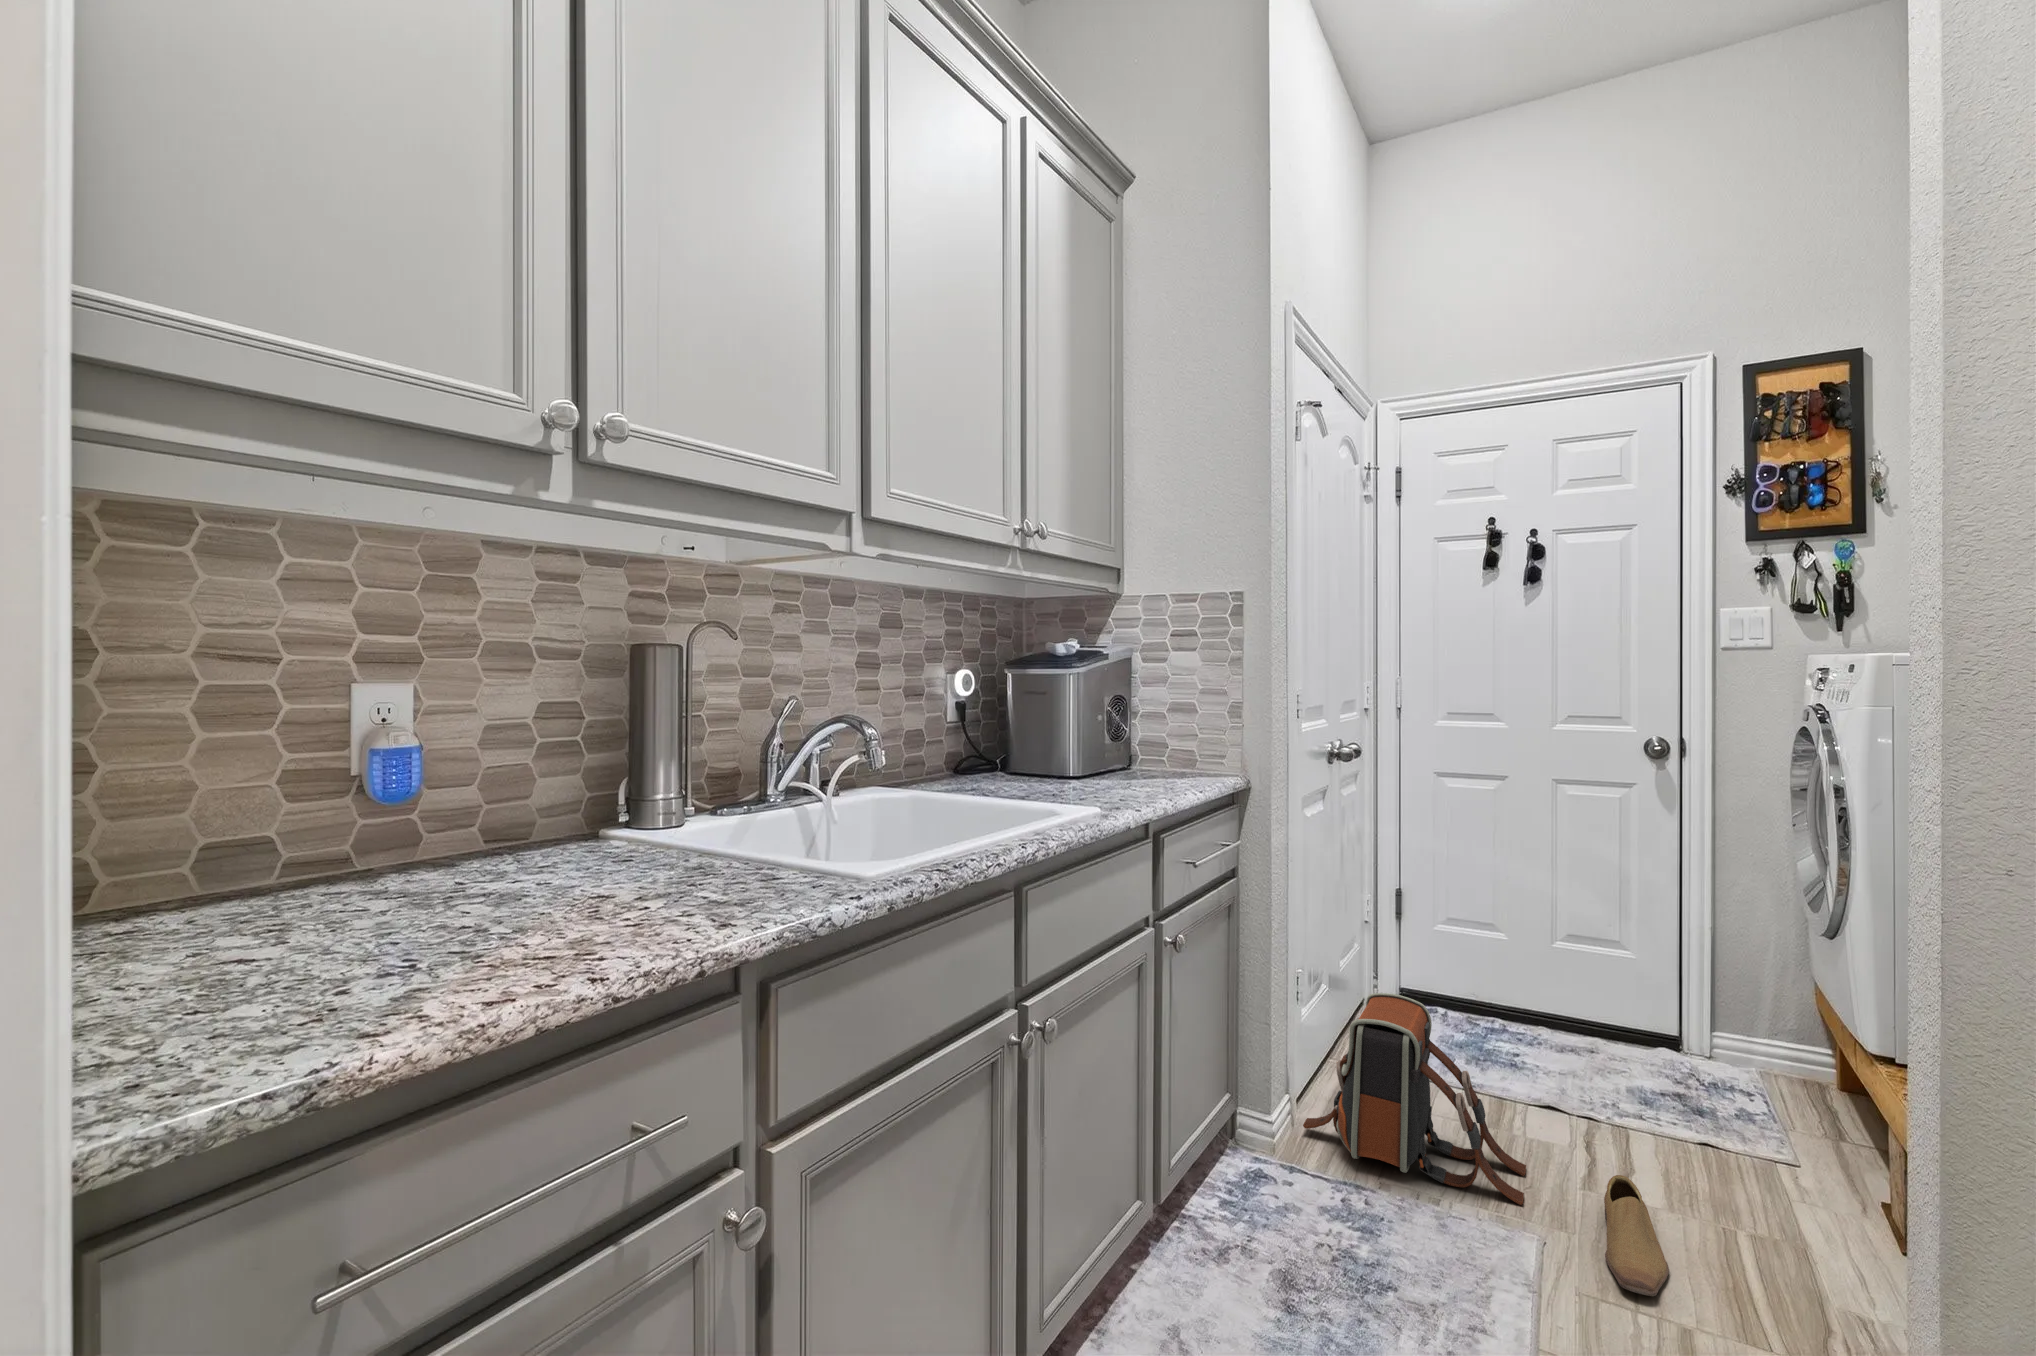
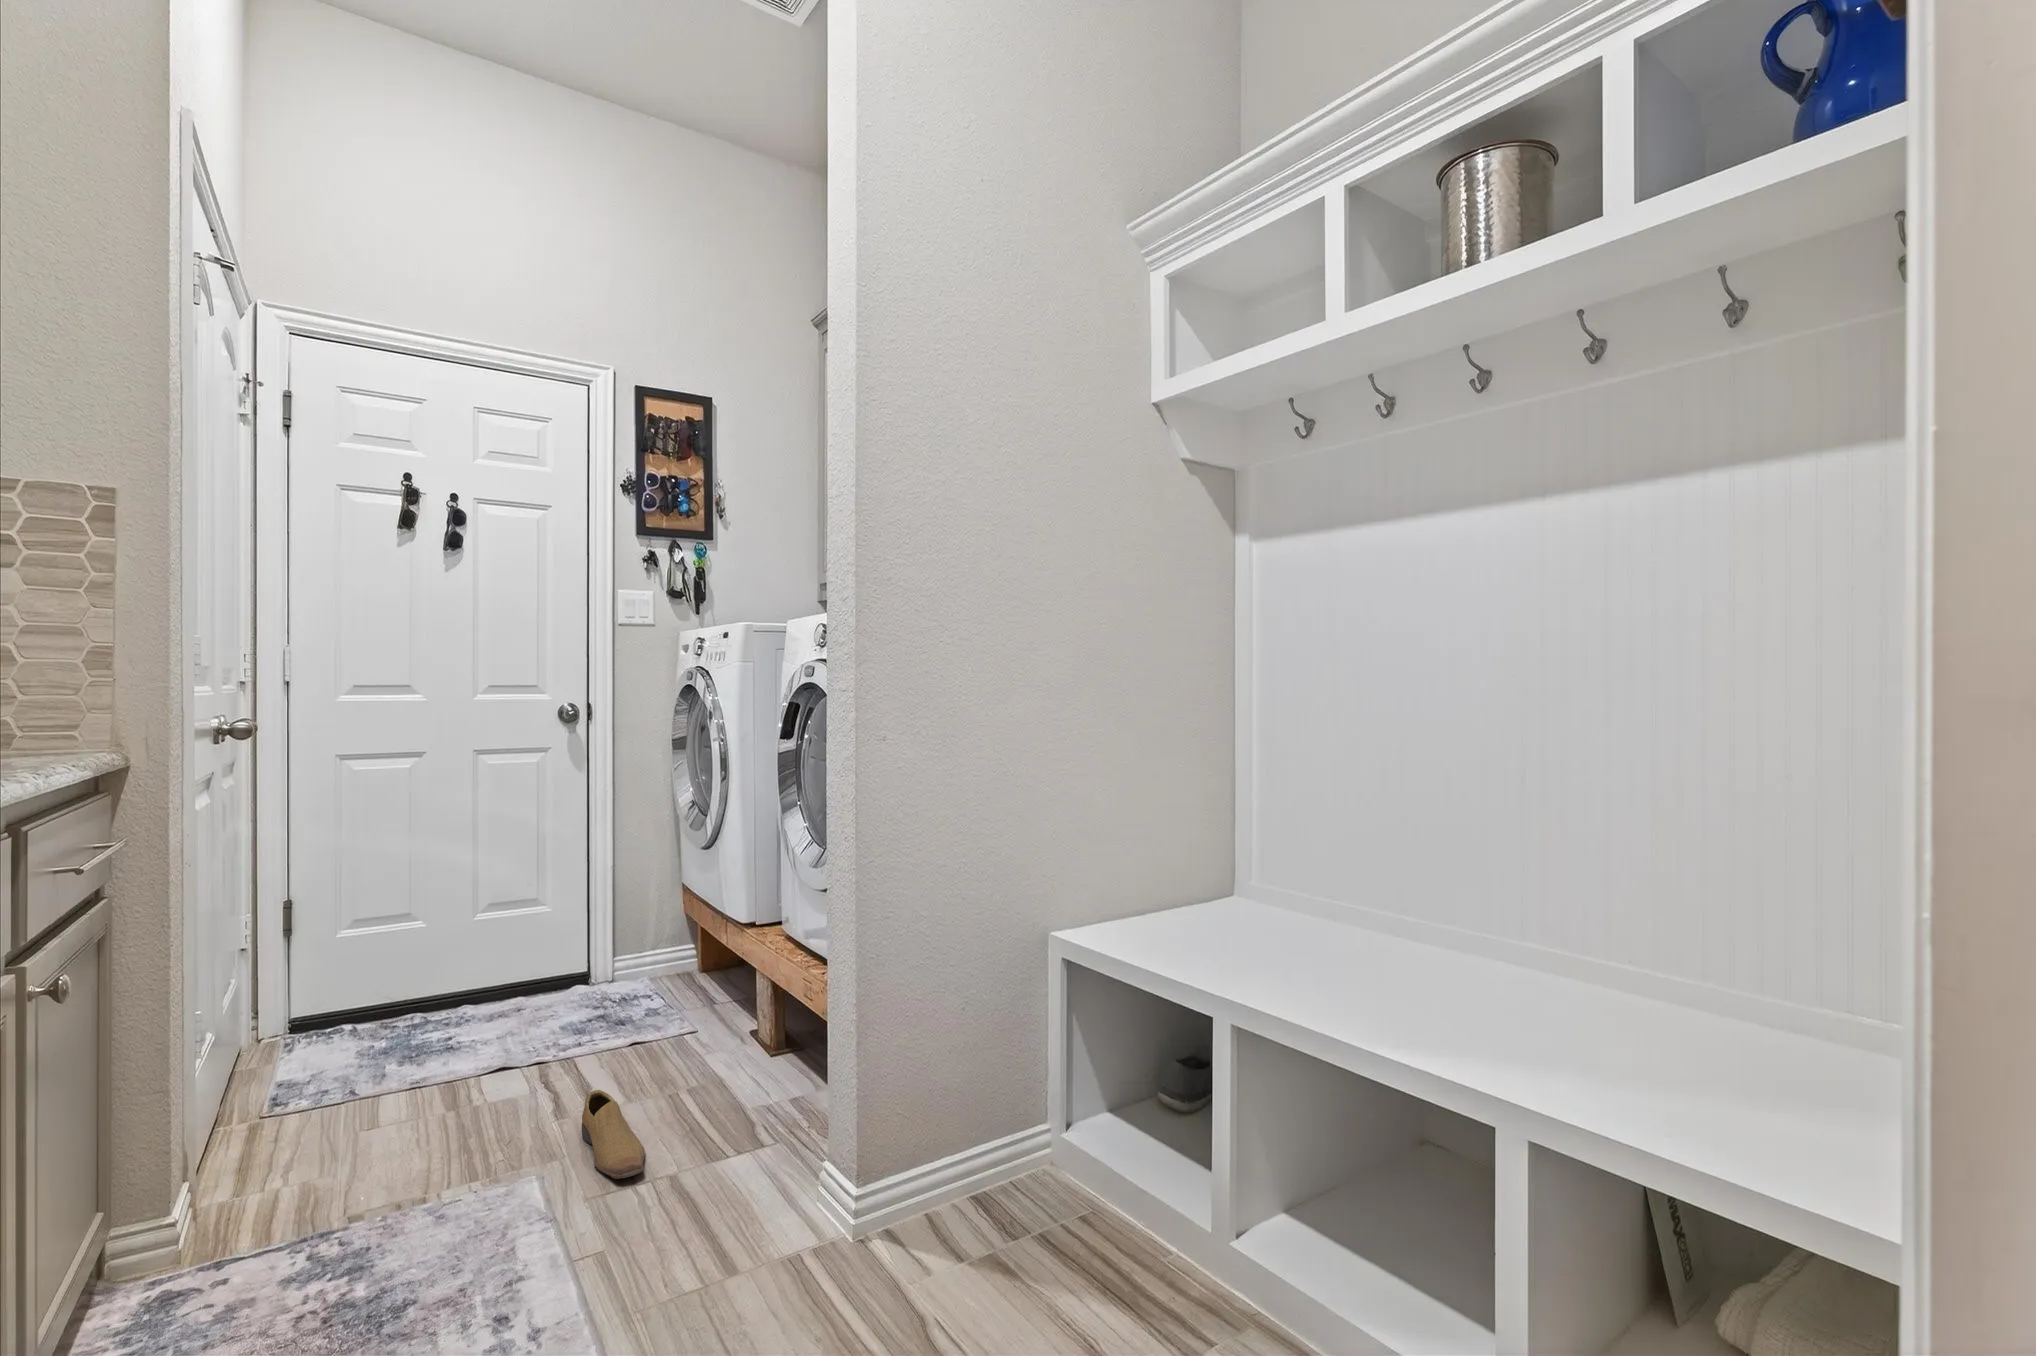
backpack: present [1303,993,1526,1205] -> none [222,999,509,1209]

